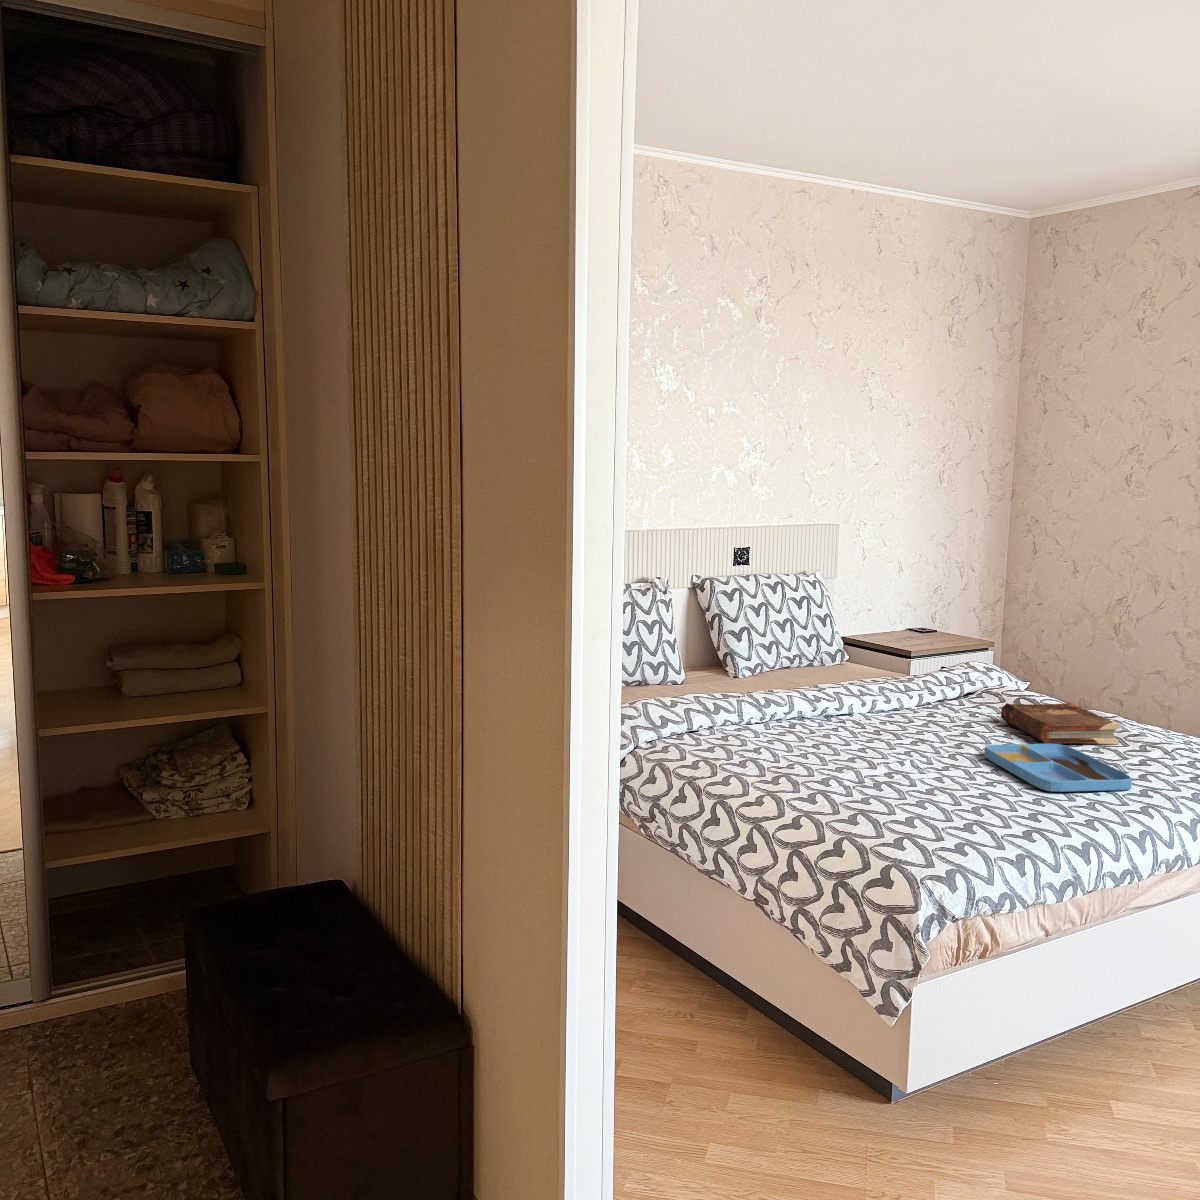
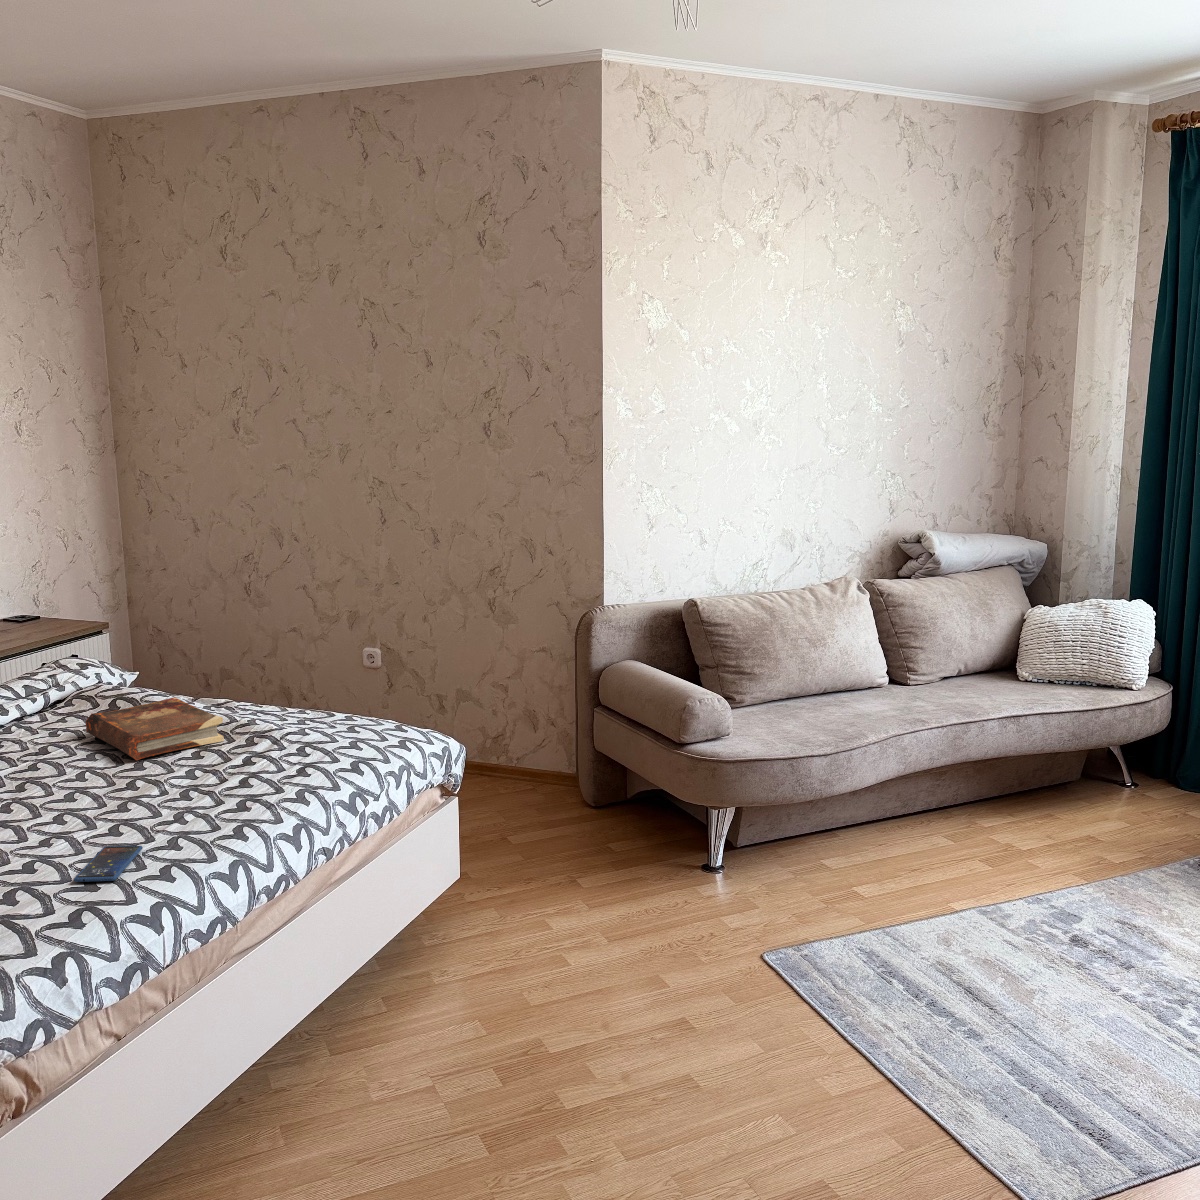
tray: present [984,744,1132,792] -> none [48,760,225,836]
smartphone: none [1021,795,1069,818] -> present [74,846,143,882]

